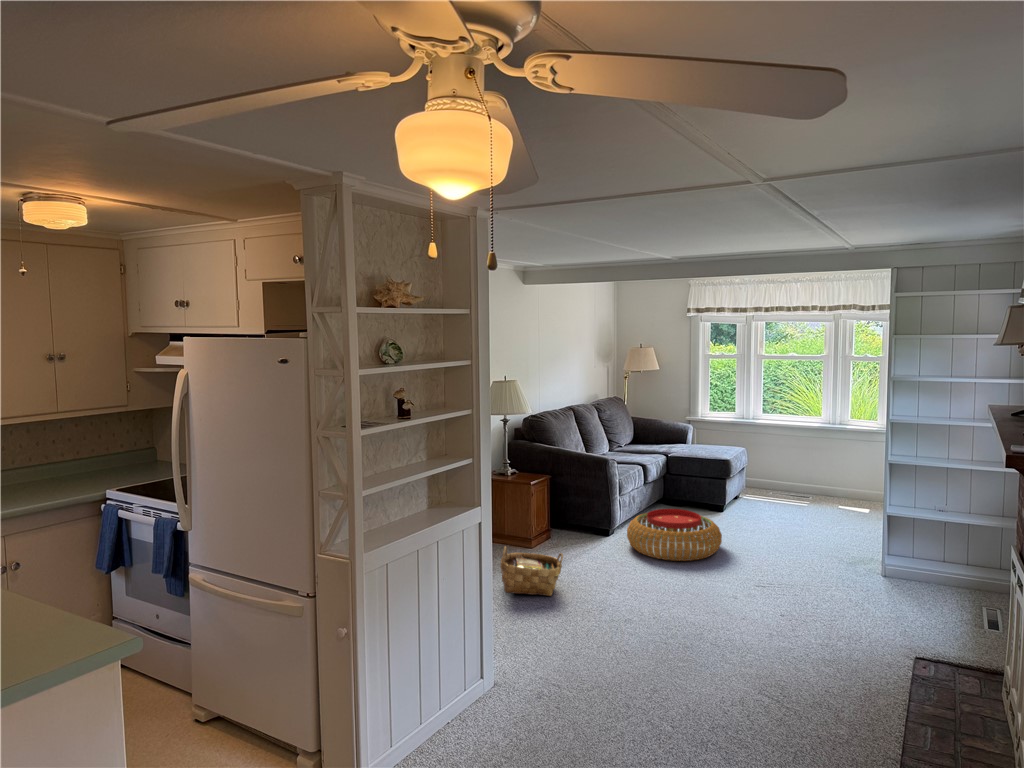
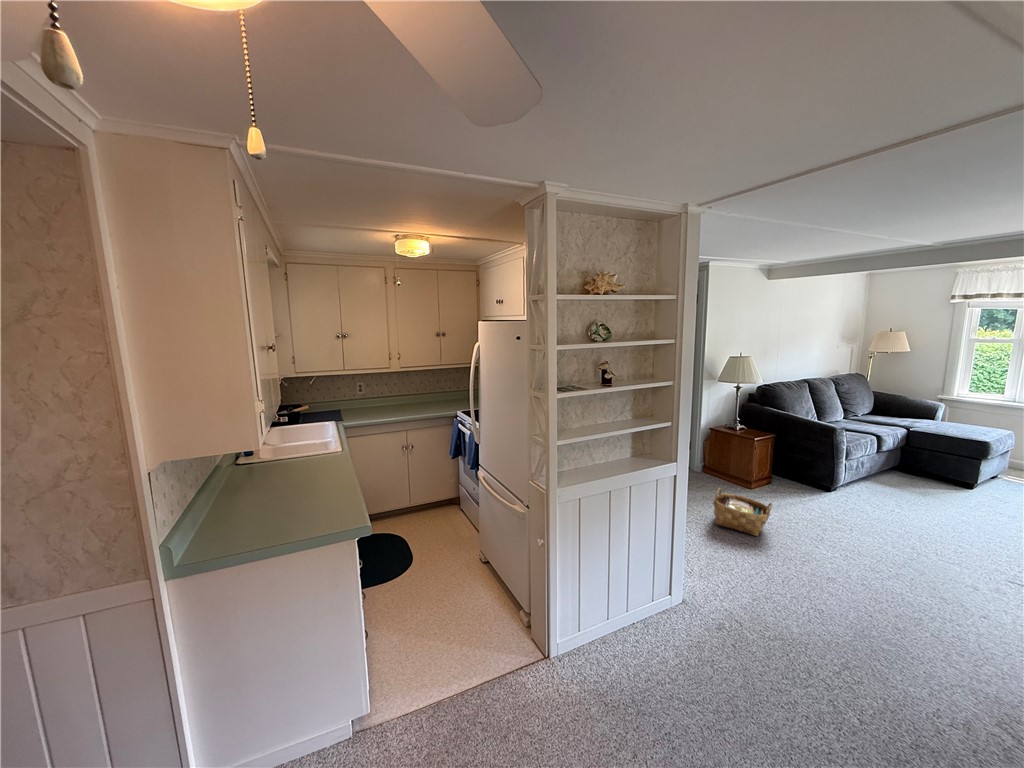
pouf: present [627,509,722,561] -> none [848,479,968,536]

